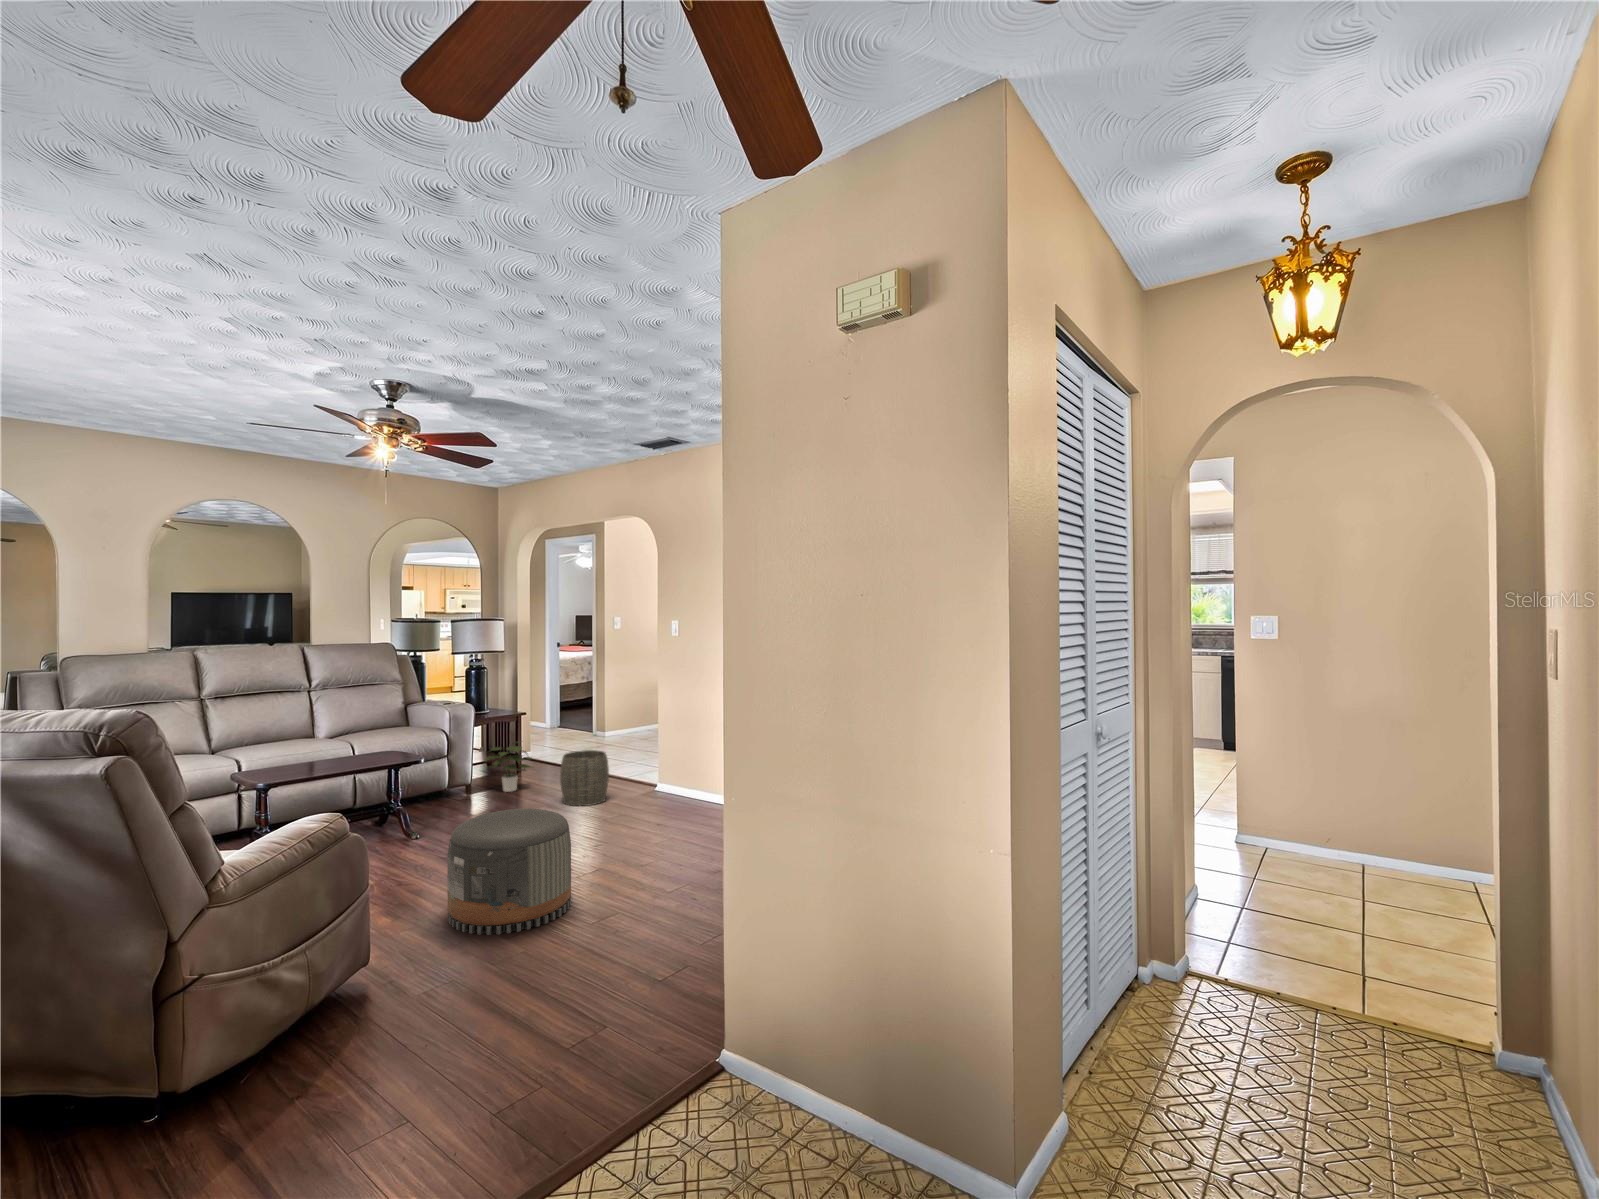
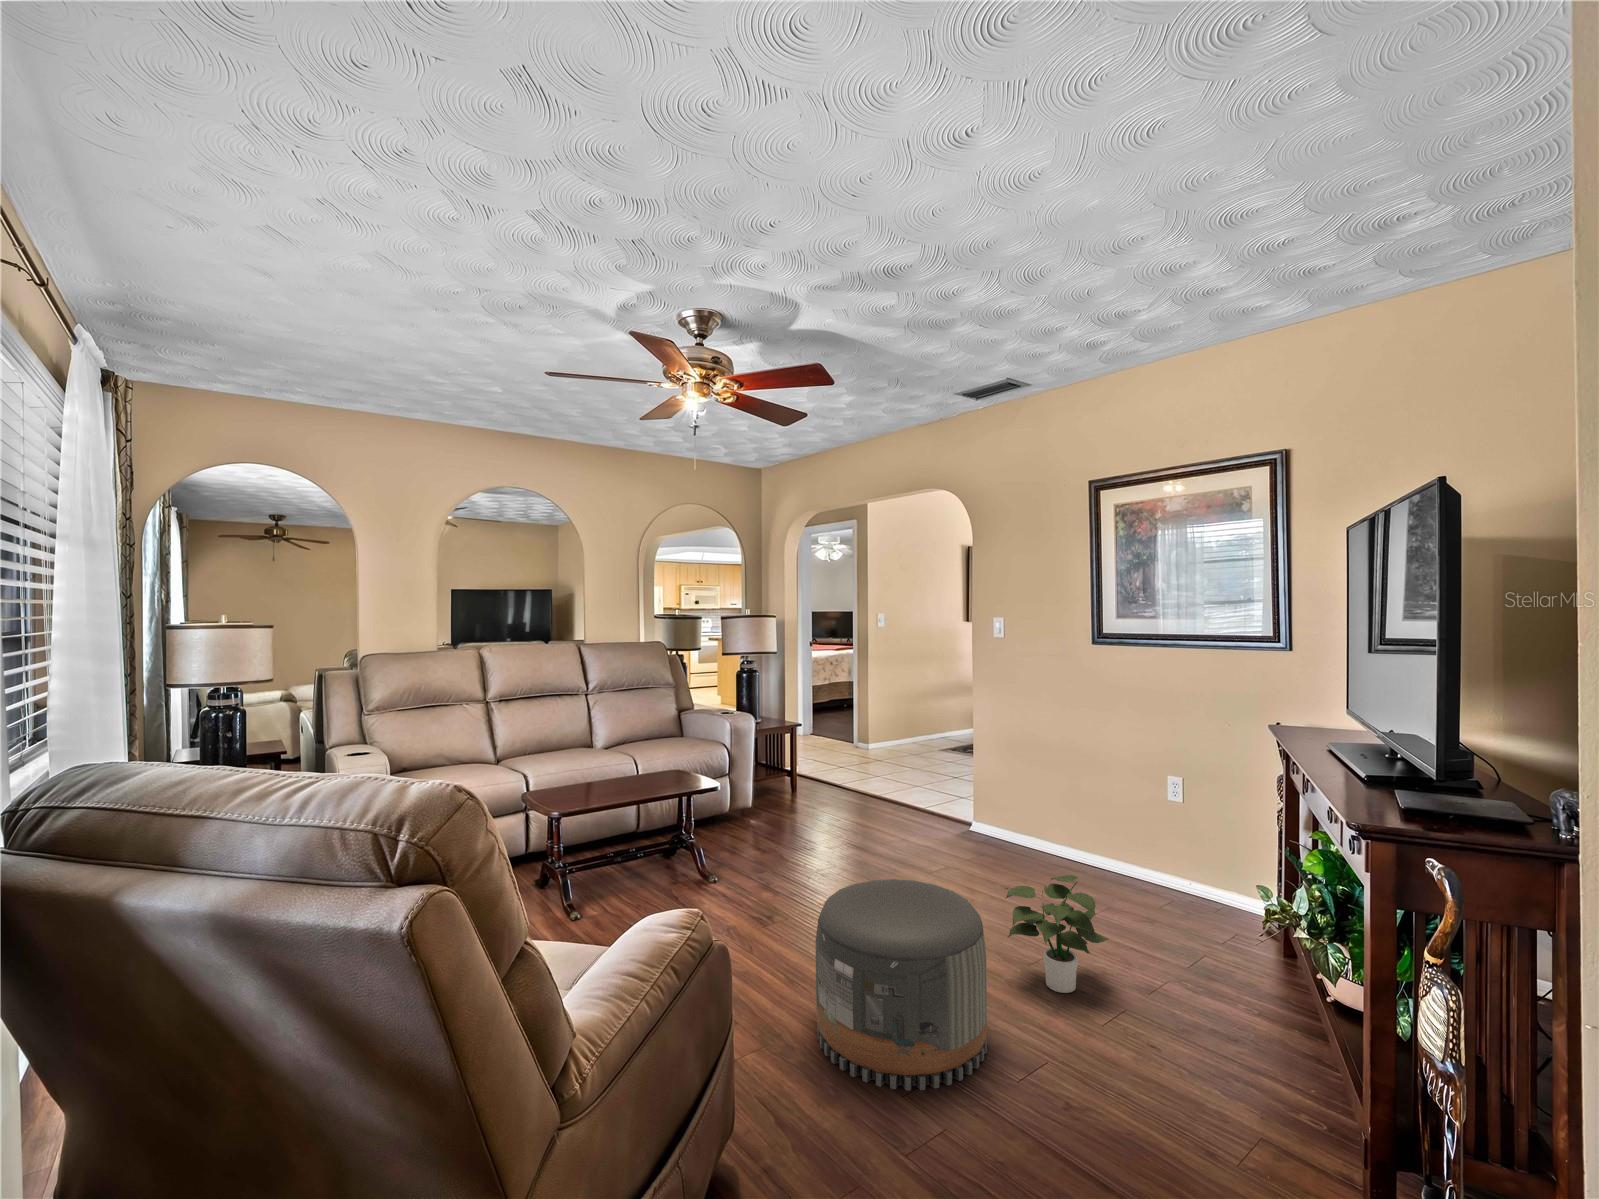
potted plant: present [485,742,532,792] -> present [1006,875,1109,993]
woven basket: present [560,750,609,806] -> none [865,775,923,846]

